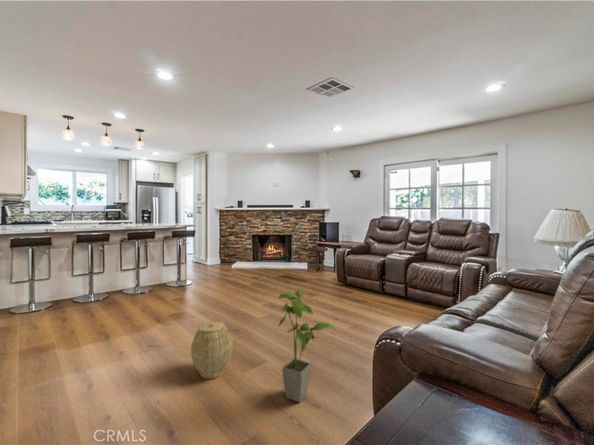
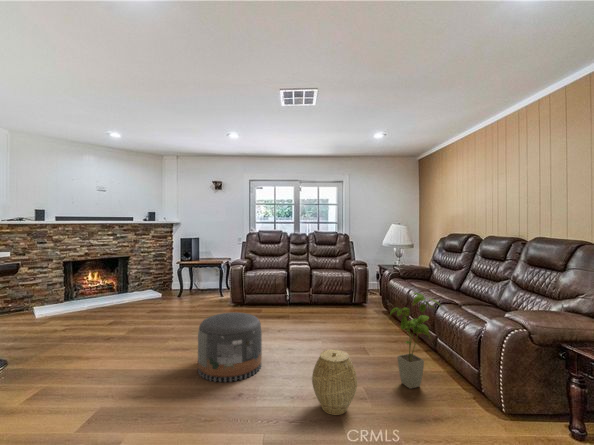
side table: present [308,245,328,267] -> none [202,265,226,308]
pouf: none [207,280,257,331] -> present [198,313,262,382]

